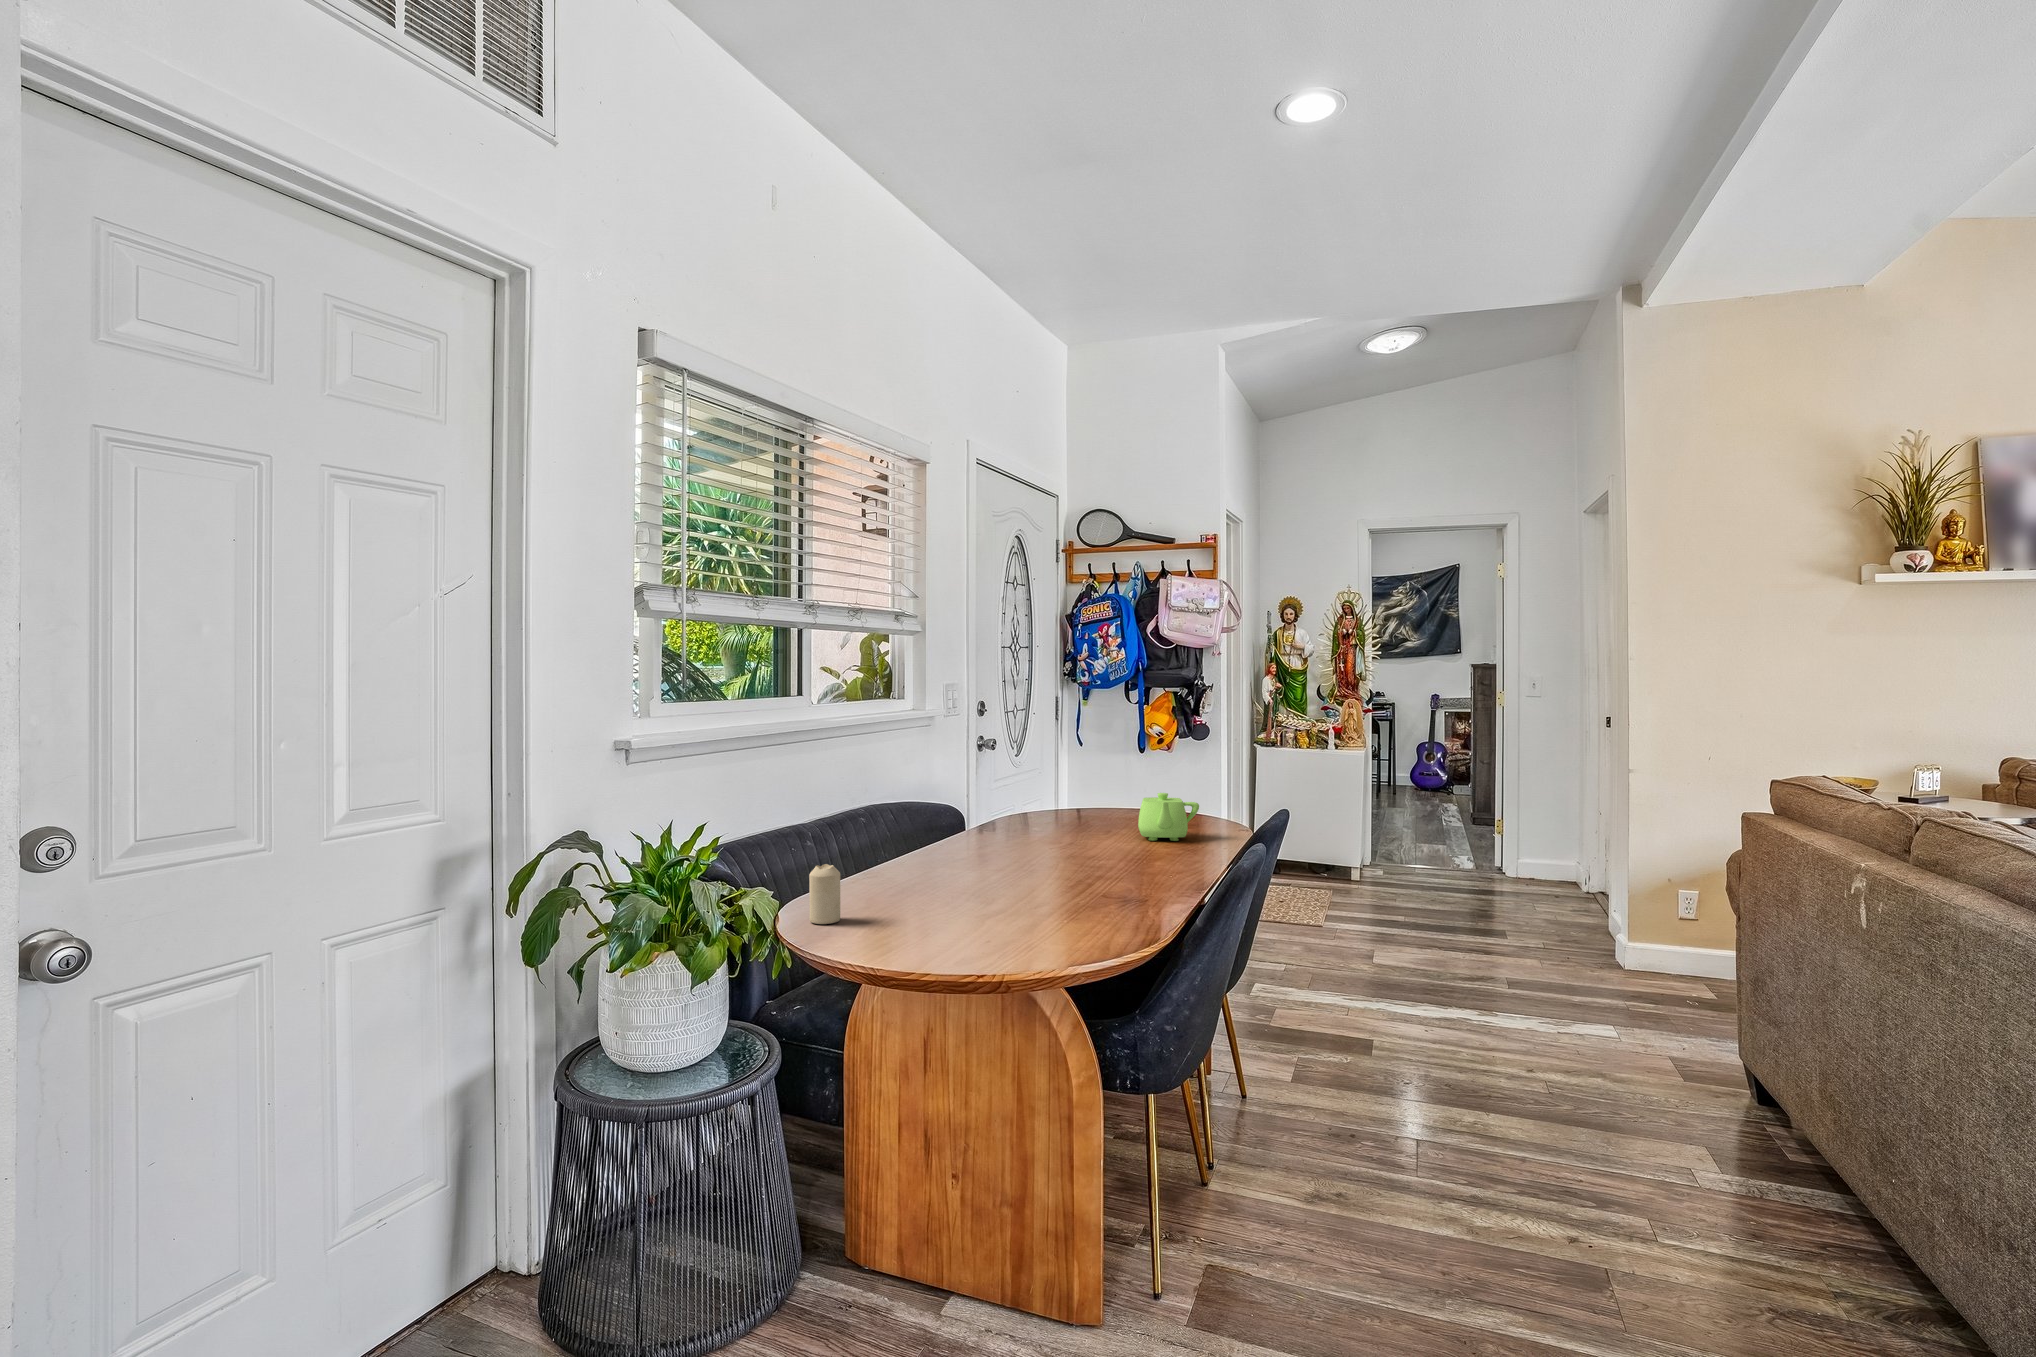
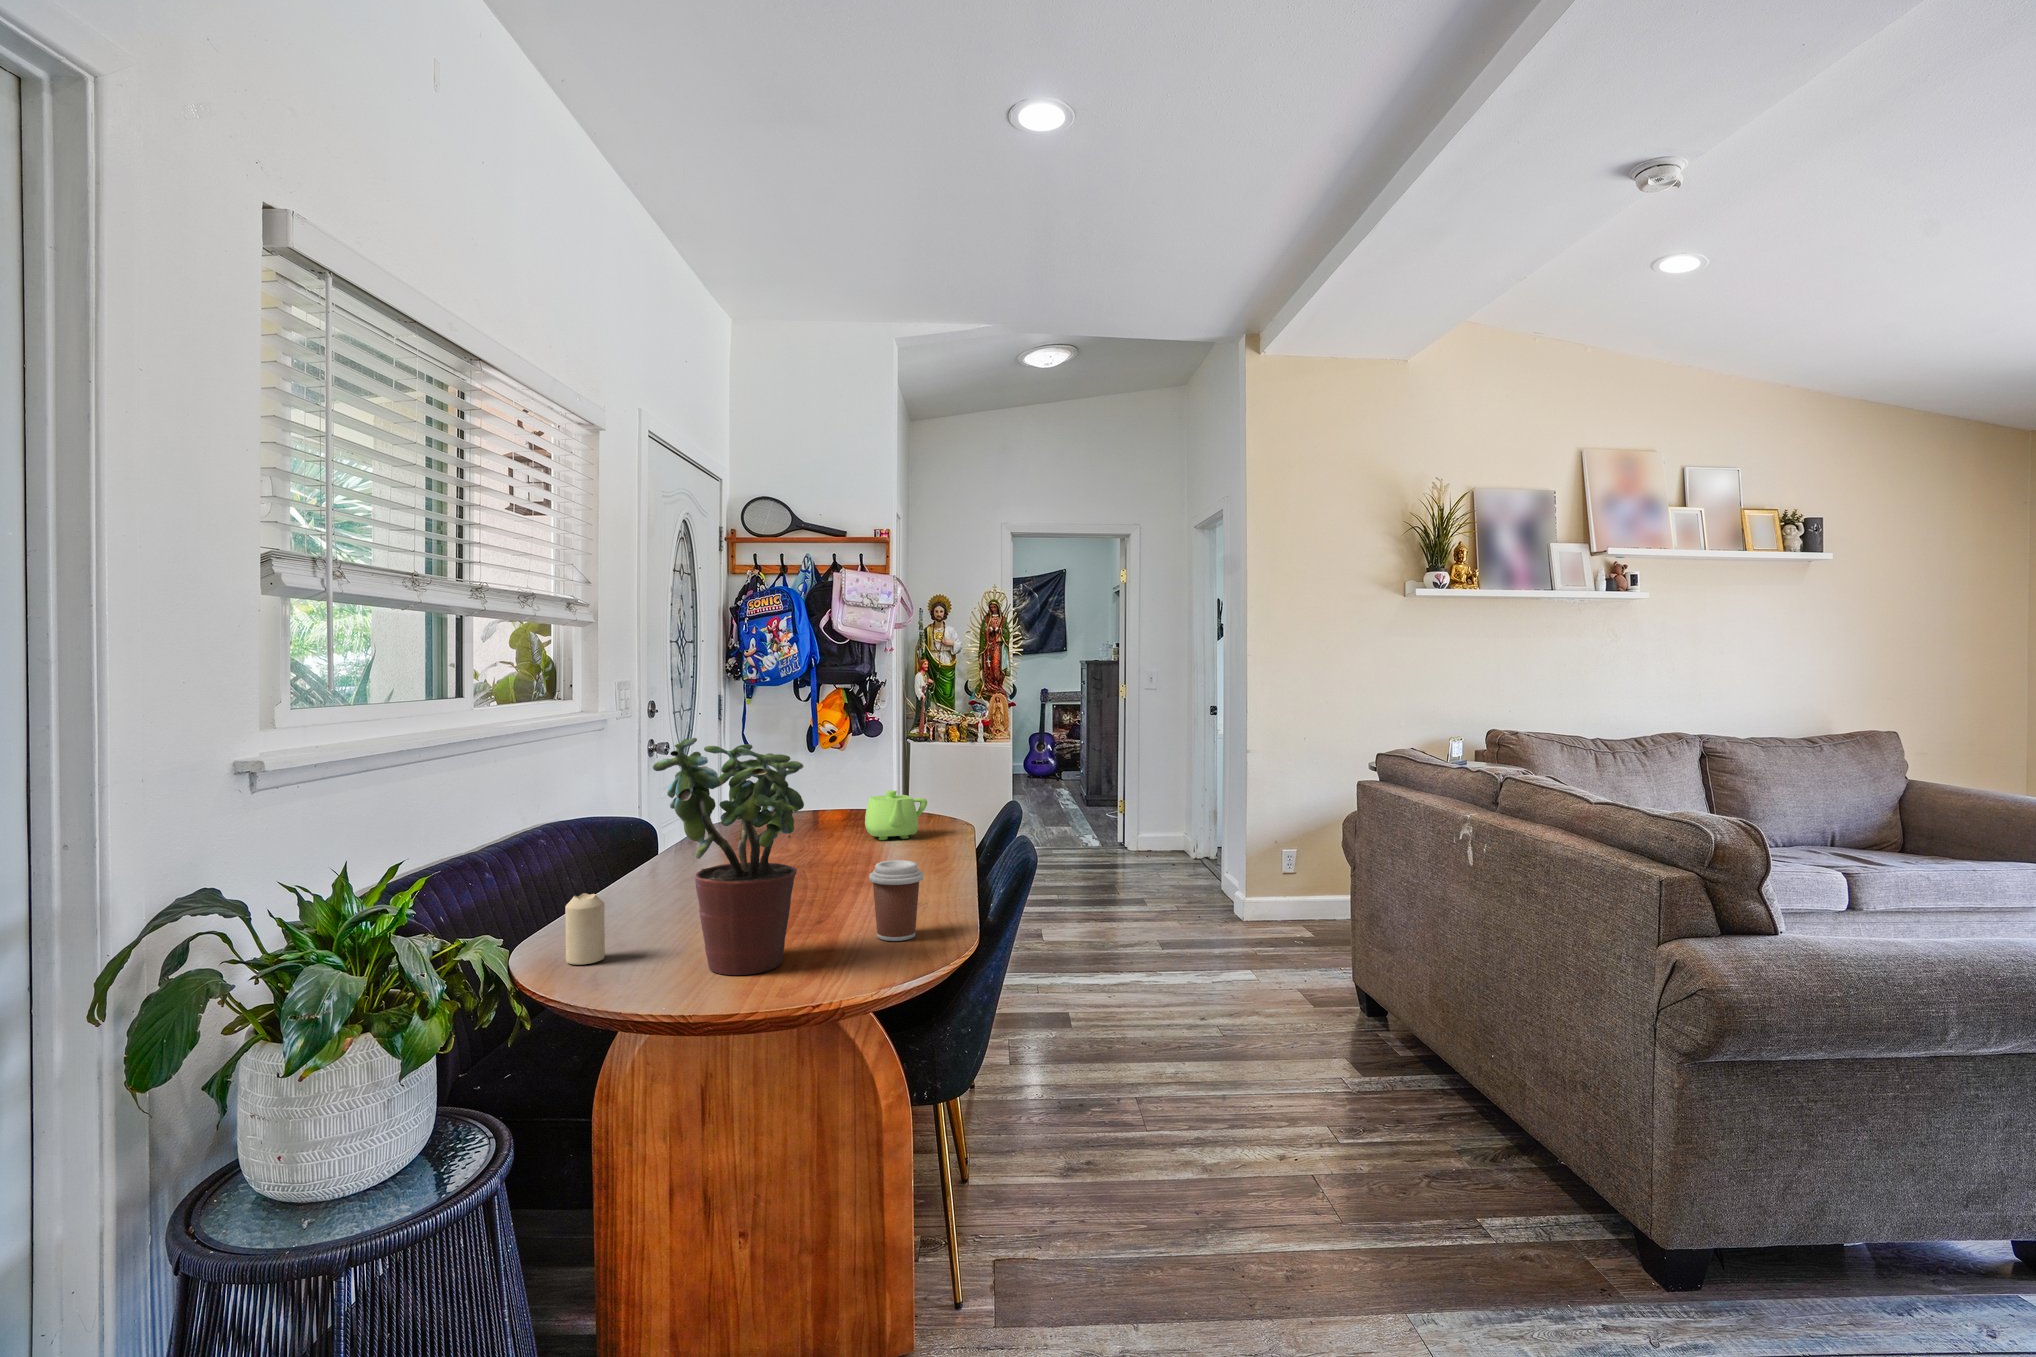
potted plant: none [863,735,995,948] -> present [653,738,804,975]
coffee cup: none [1065,858,1117,935] -> present [869,860,923,941]

